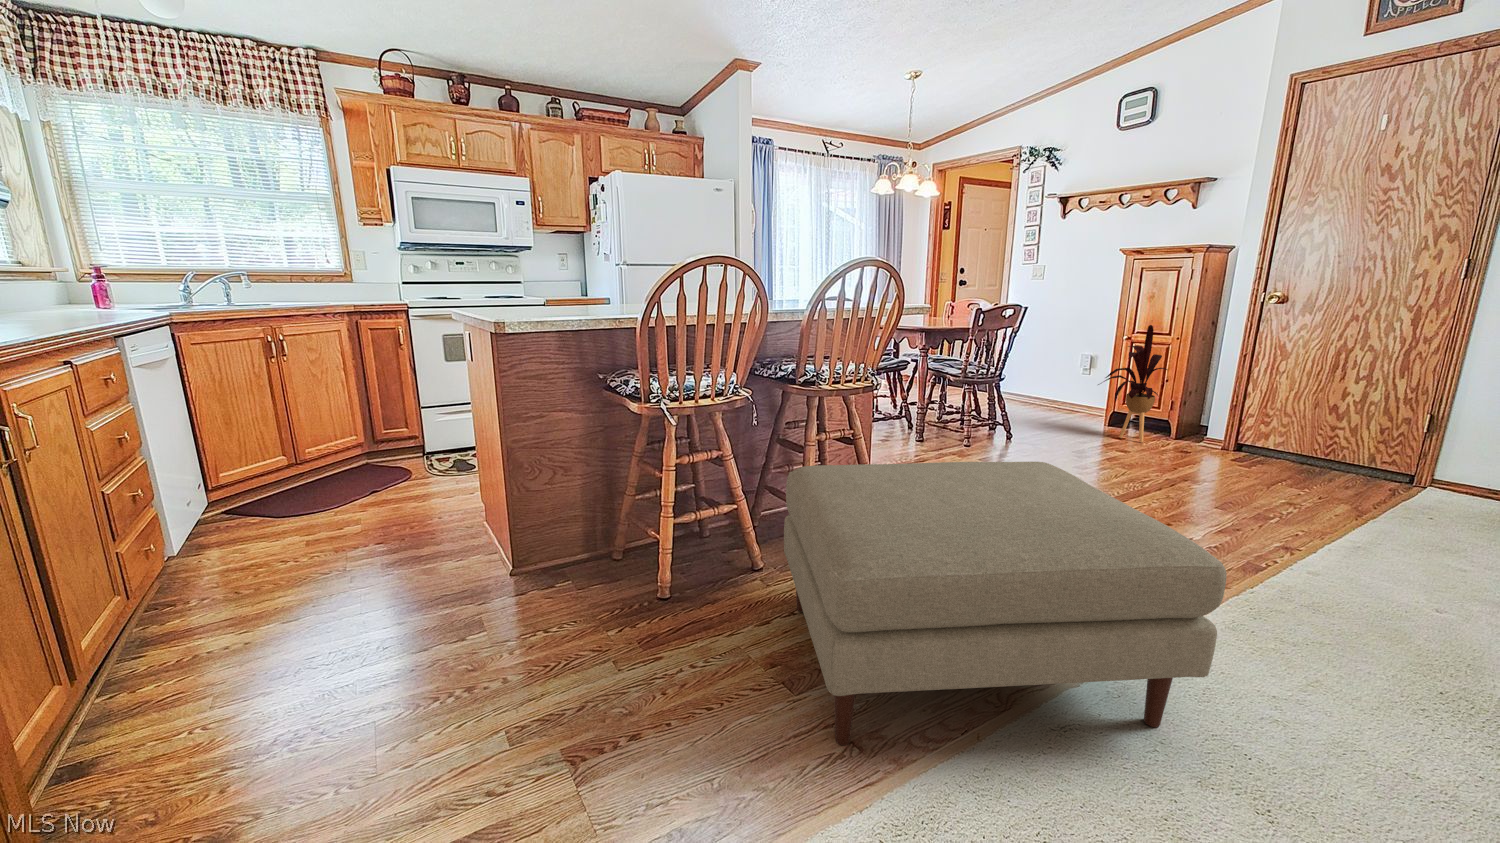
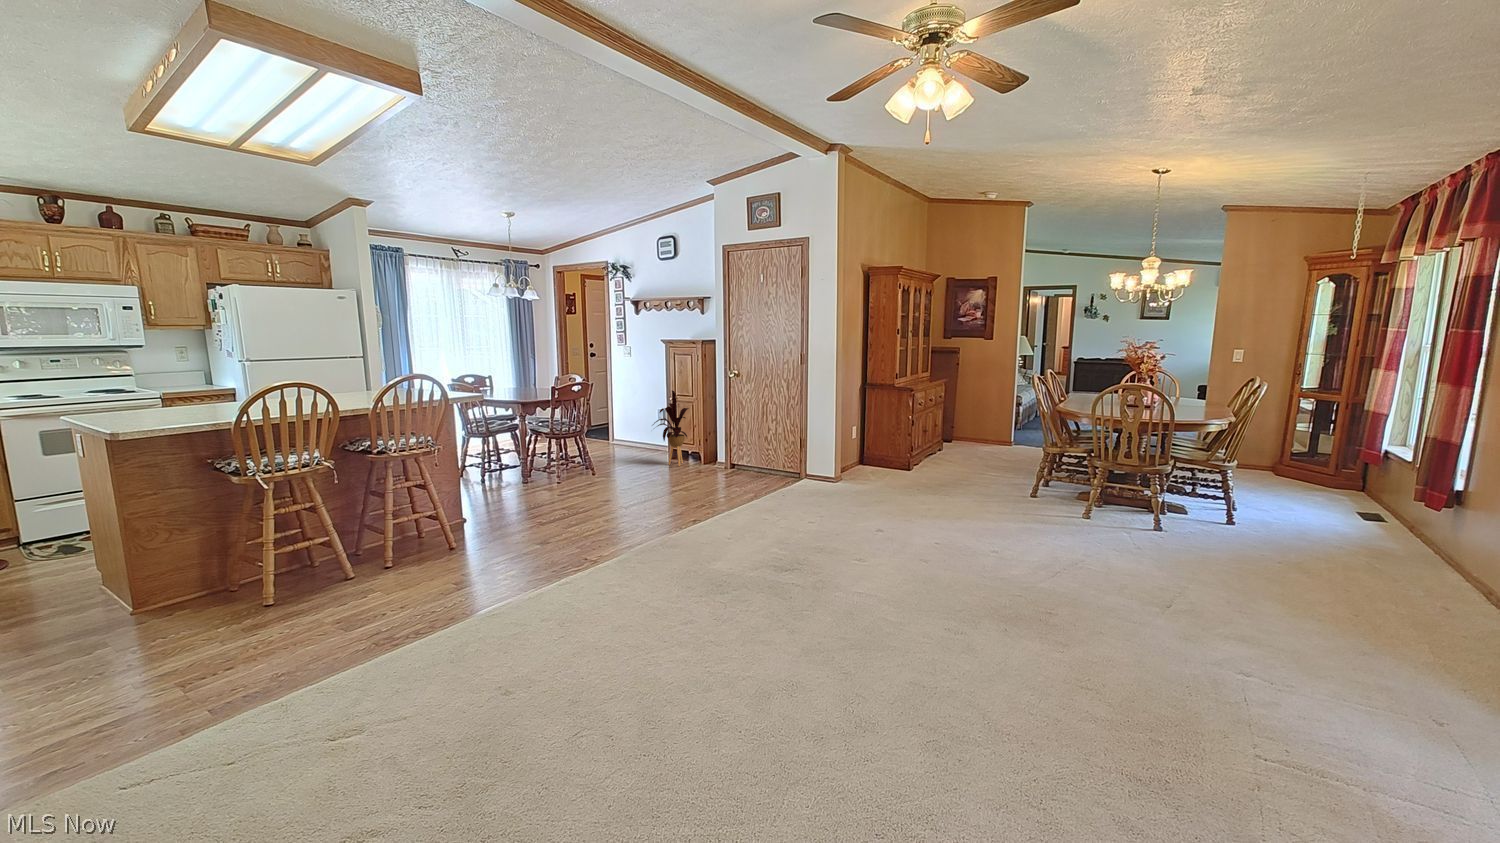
ottoman: present [784,462,1227,745] -> none [341,485,559,646]

